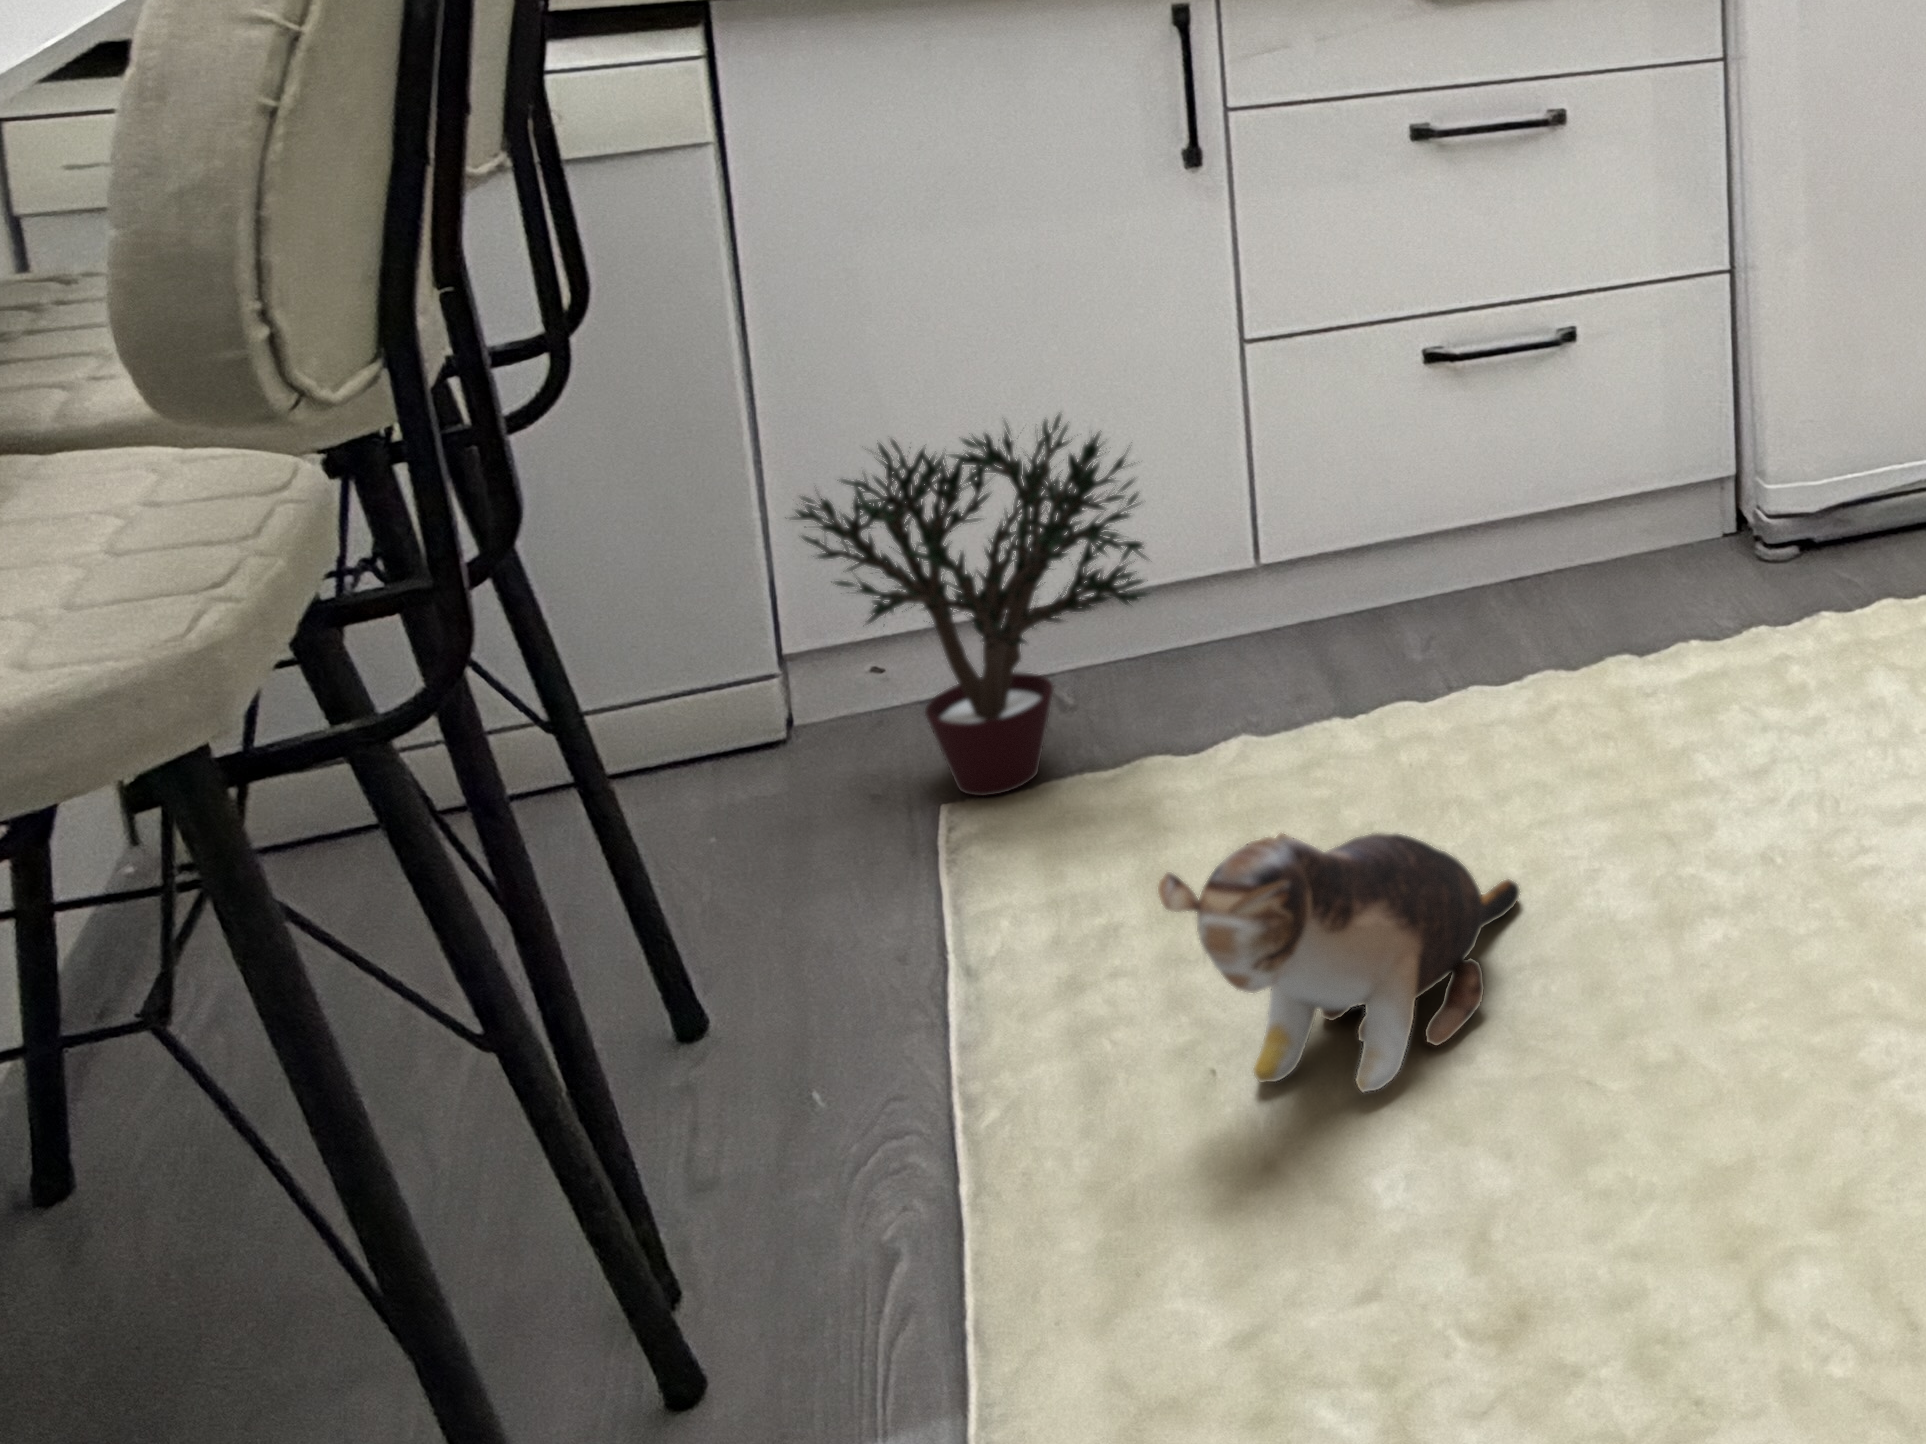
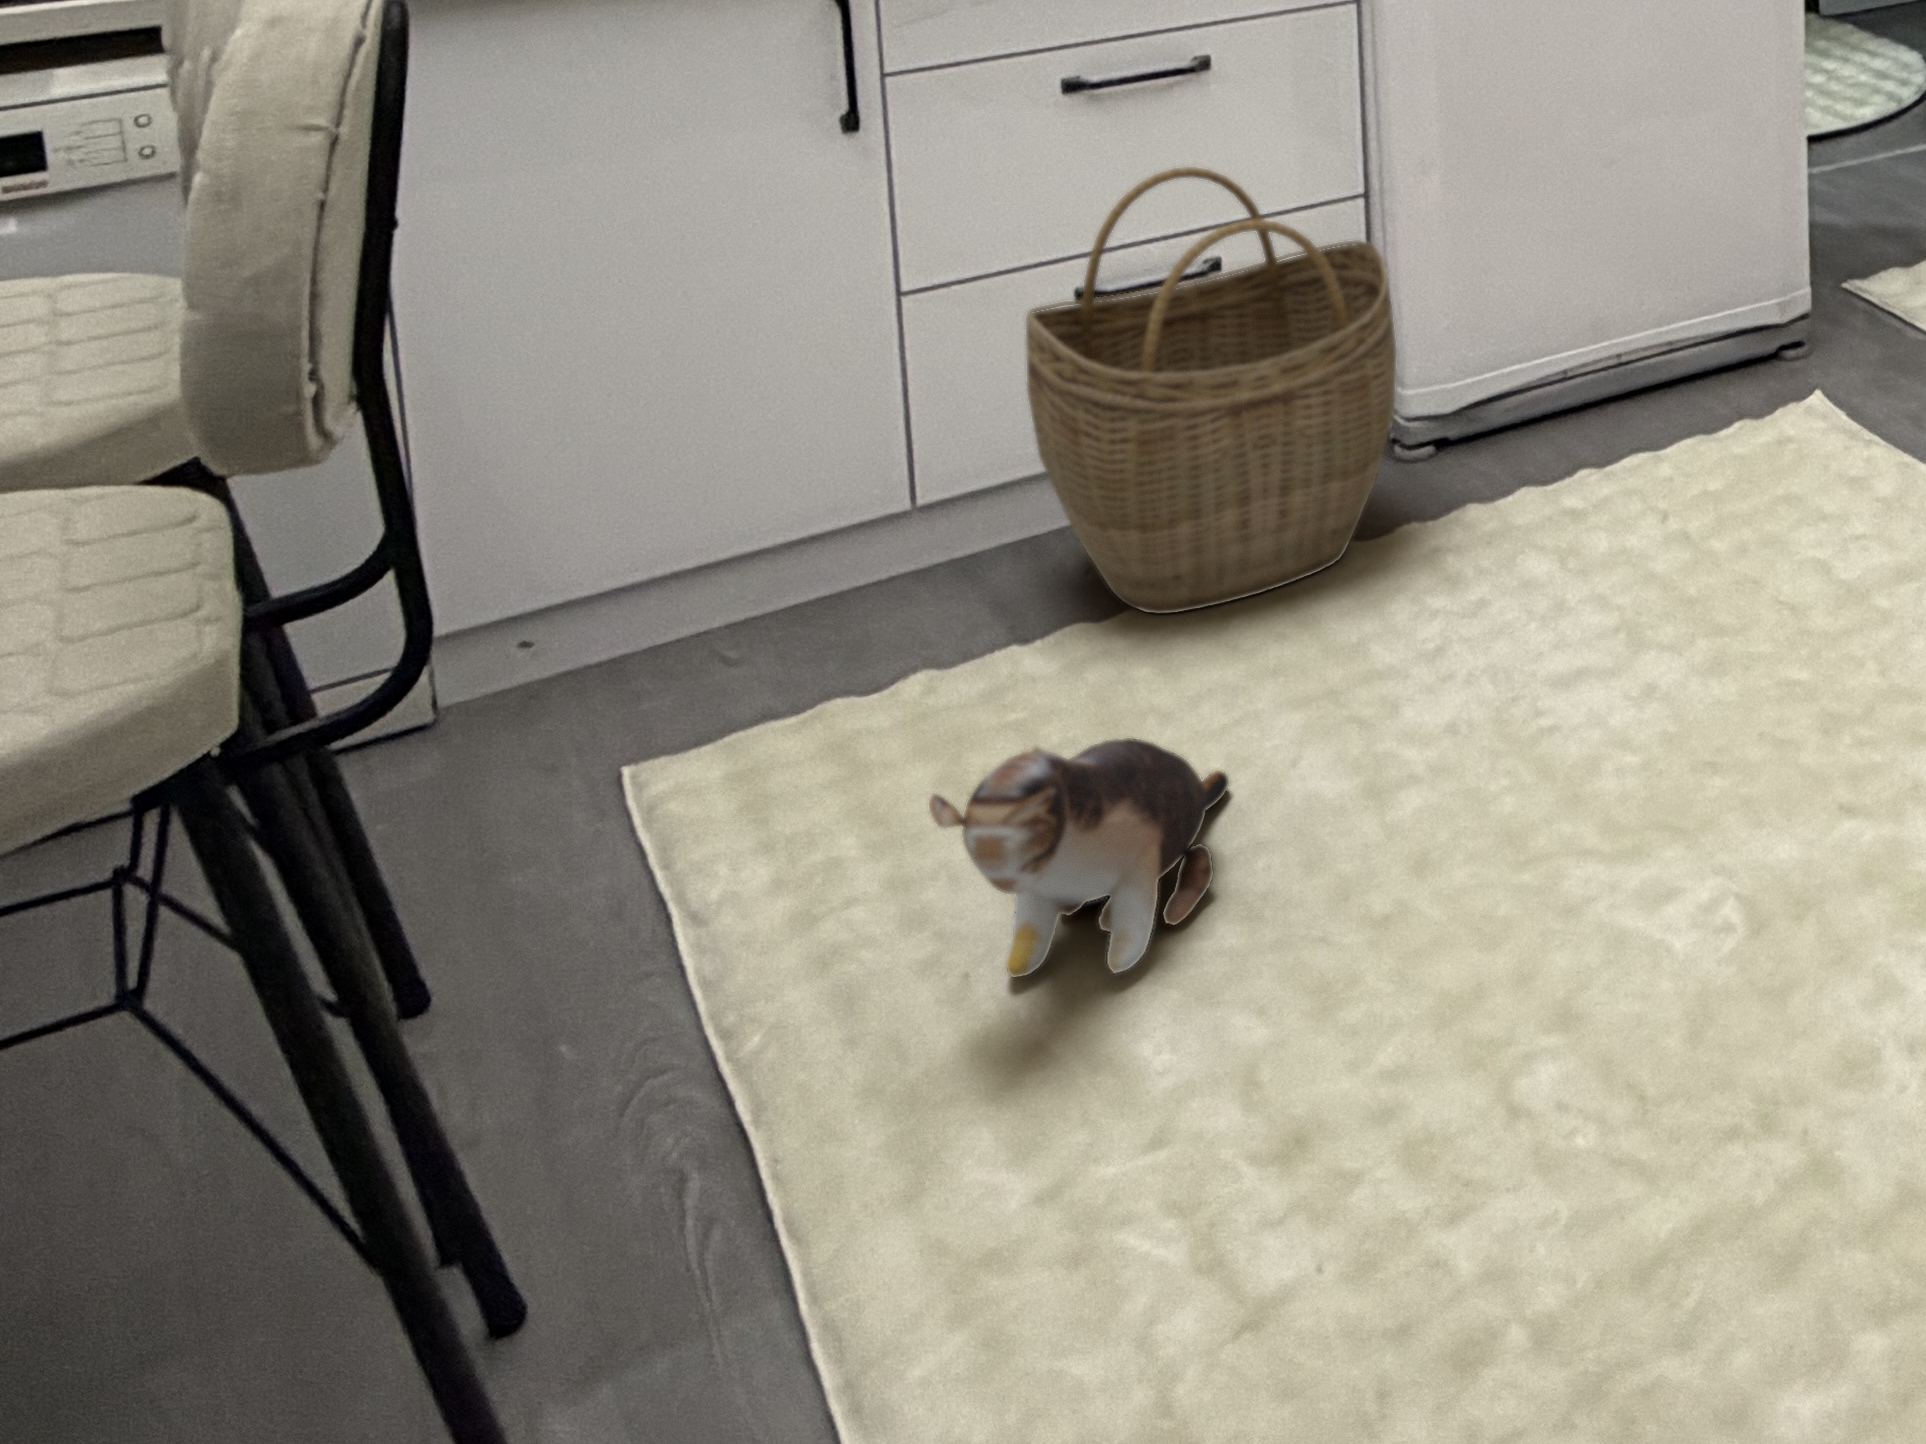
woven basket: none [1356,228,1741,705] -> present [1026,167,1396,614]
potted plant: present [793,415,1146,796] -> none [460,370,851,750]

